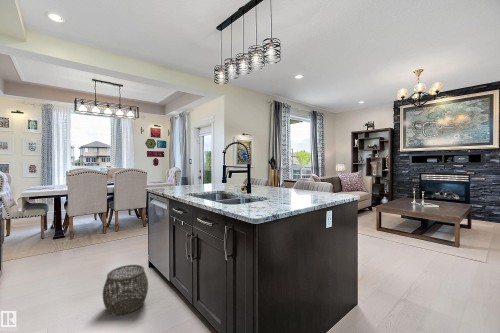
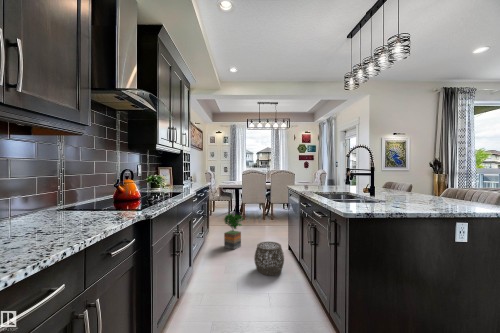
potted tree: none [38,234,80,290] -> present [224,214,244,250]

